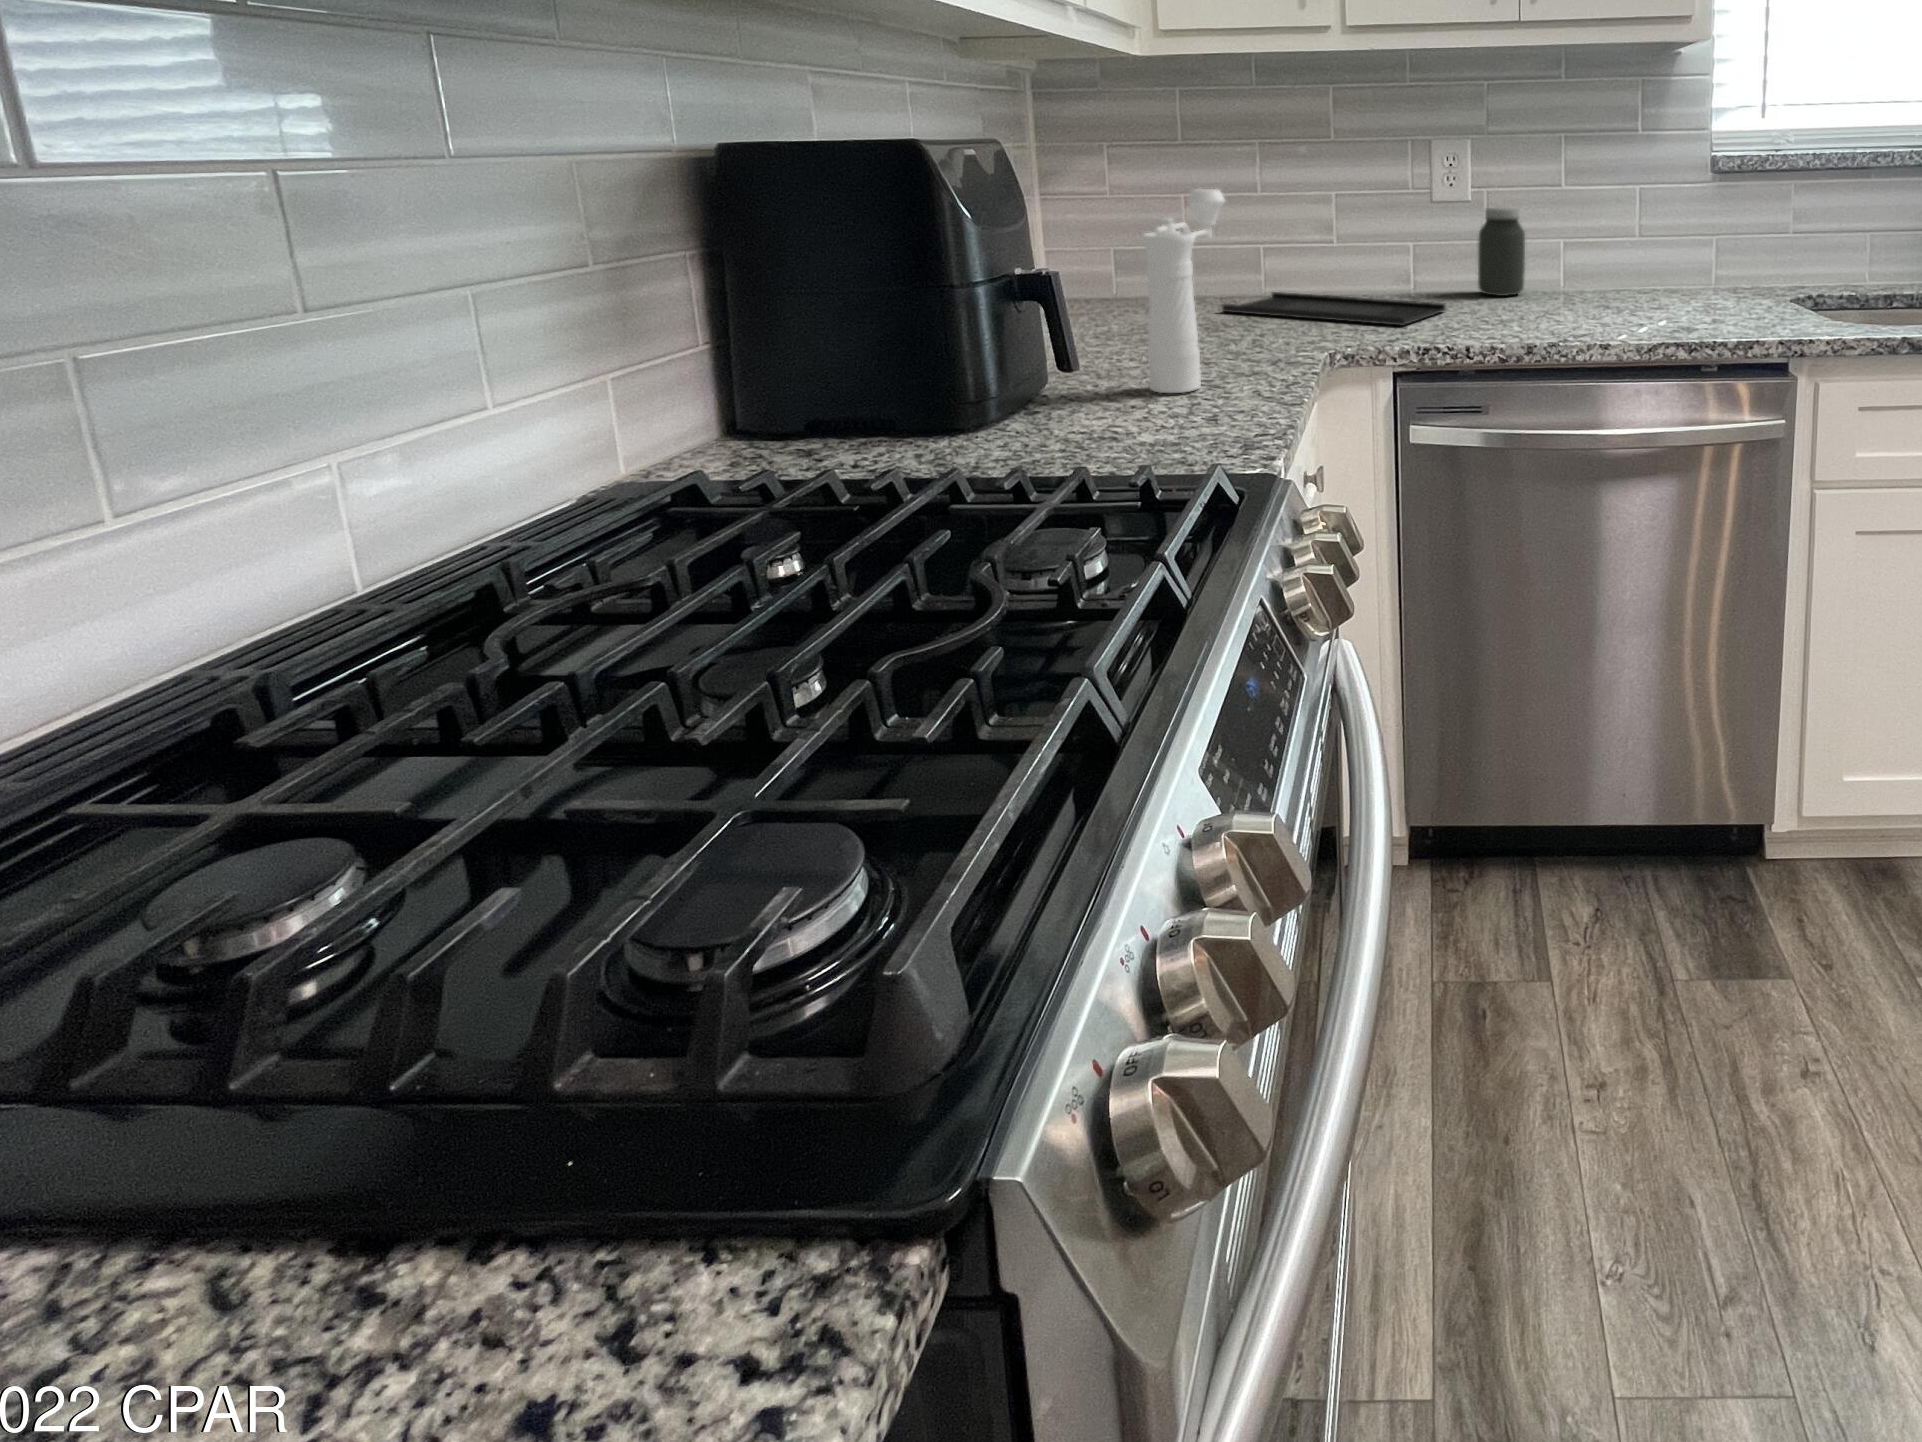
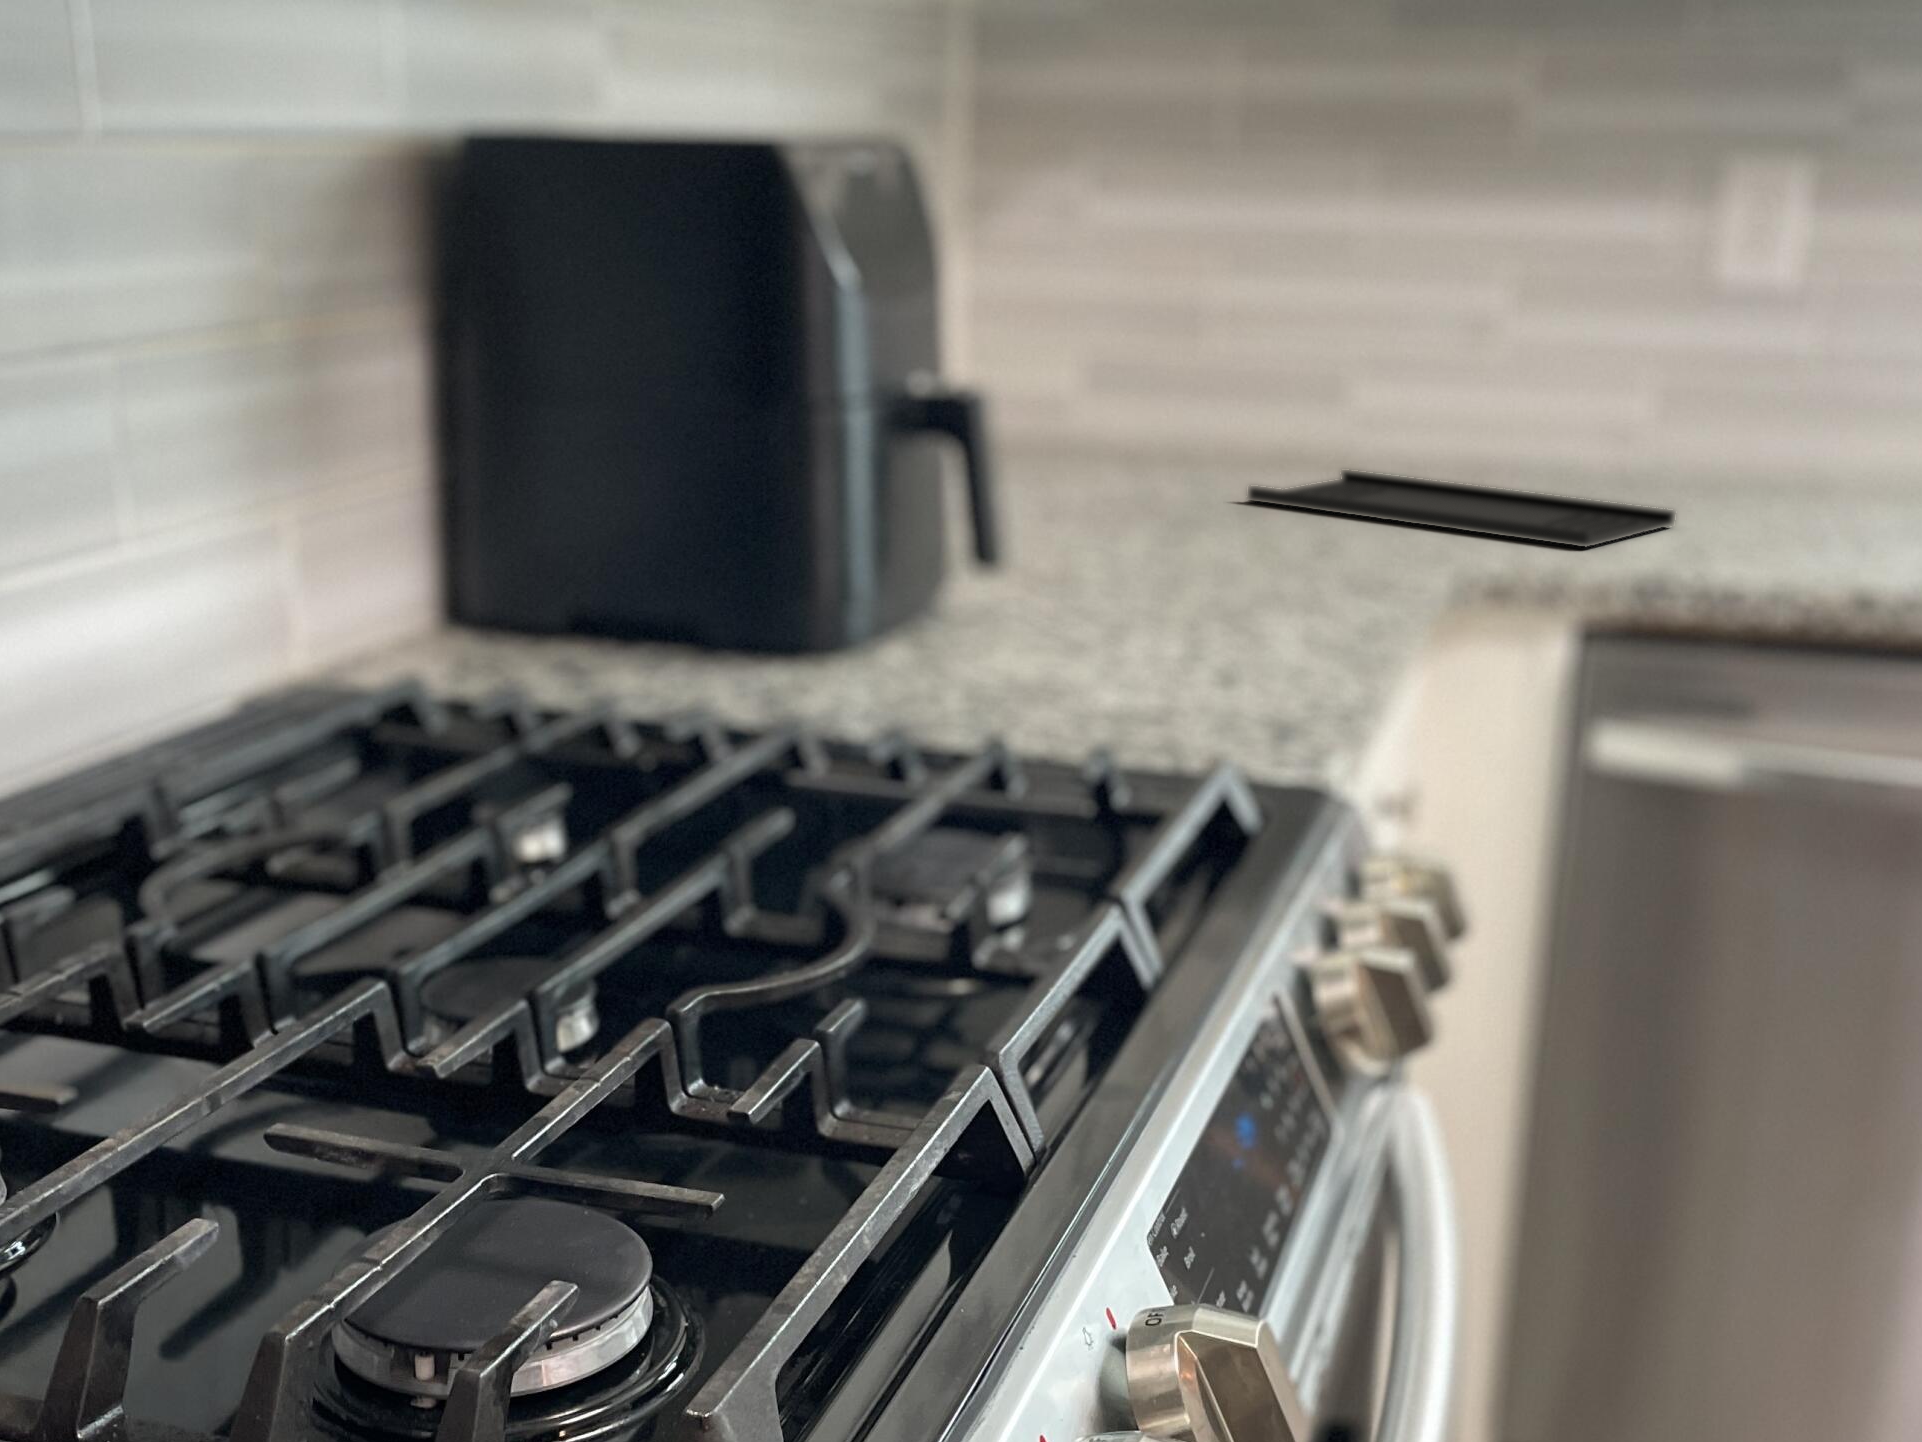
pepper mill: present [1142,189,1225,393] -> none [1110,267,1278,636]
jar: present [1478,207,1525,296] -> none [1747,326,1859,504]

